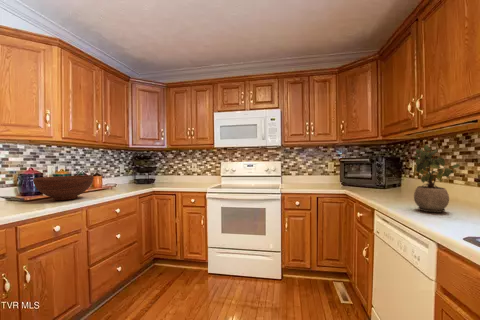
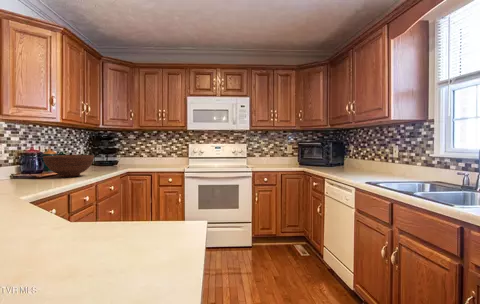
potted plant: present [413,145,460,213] -> none [348,134,371,176]

